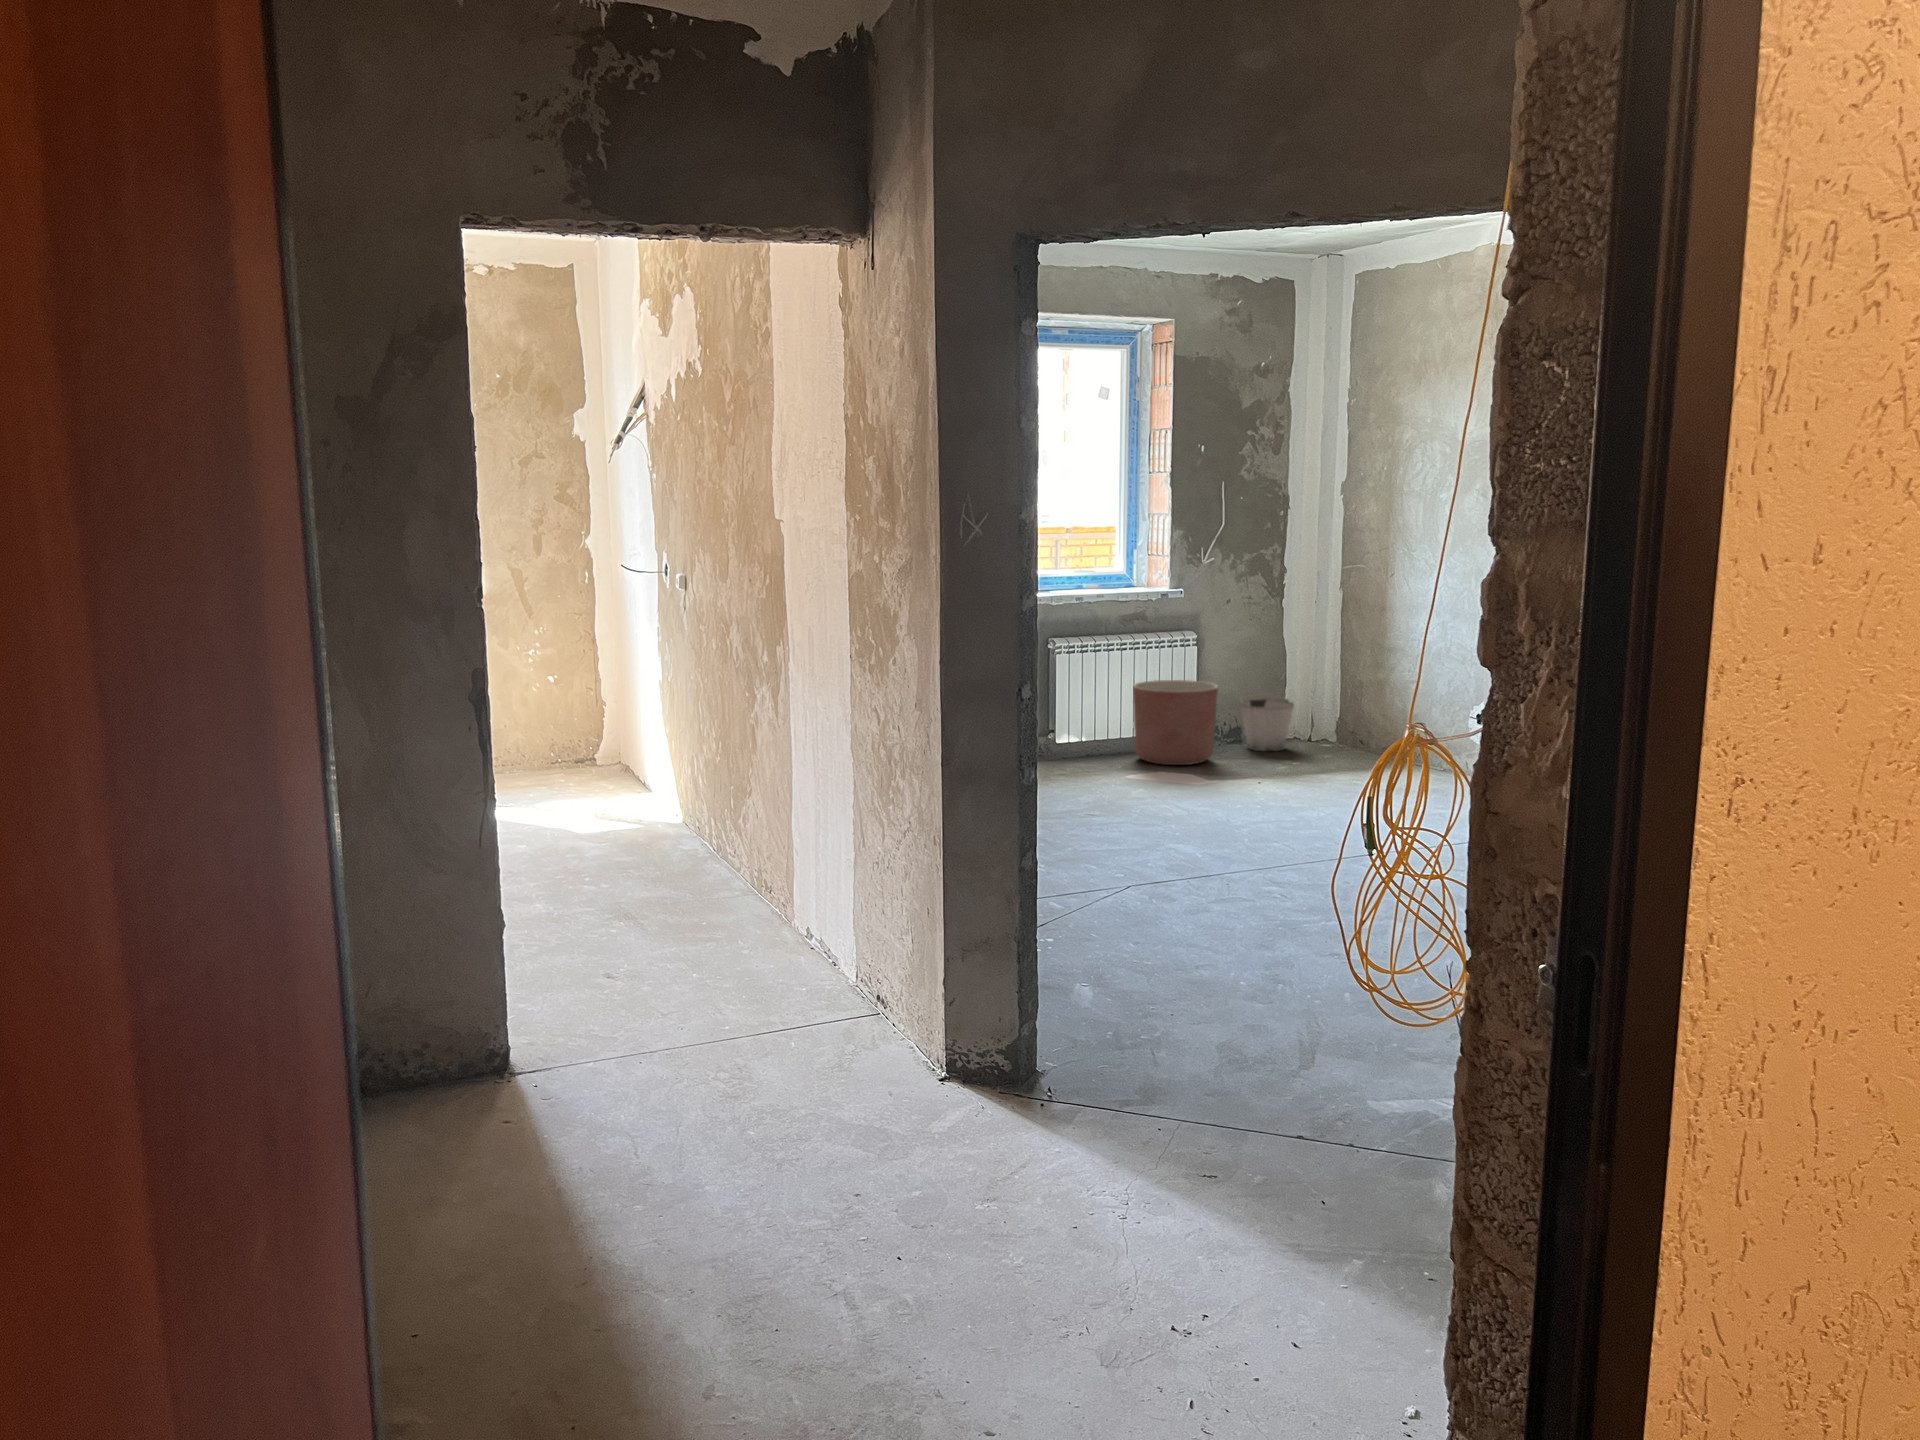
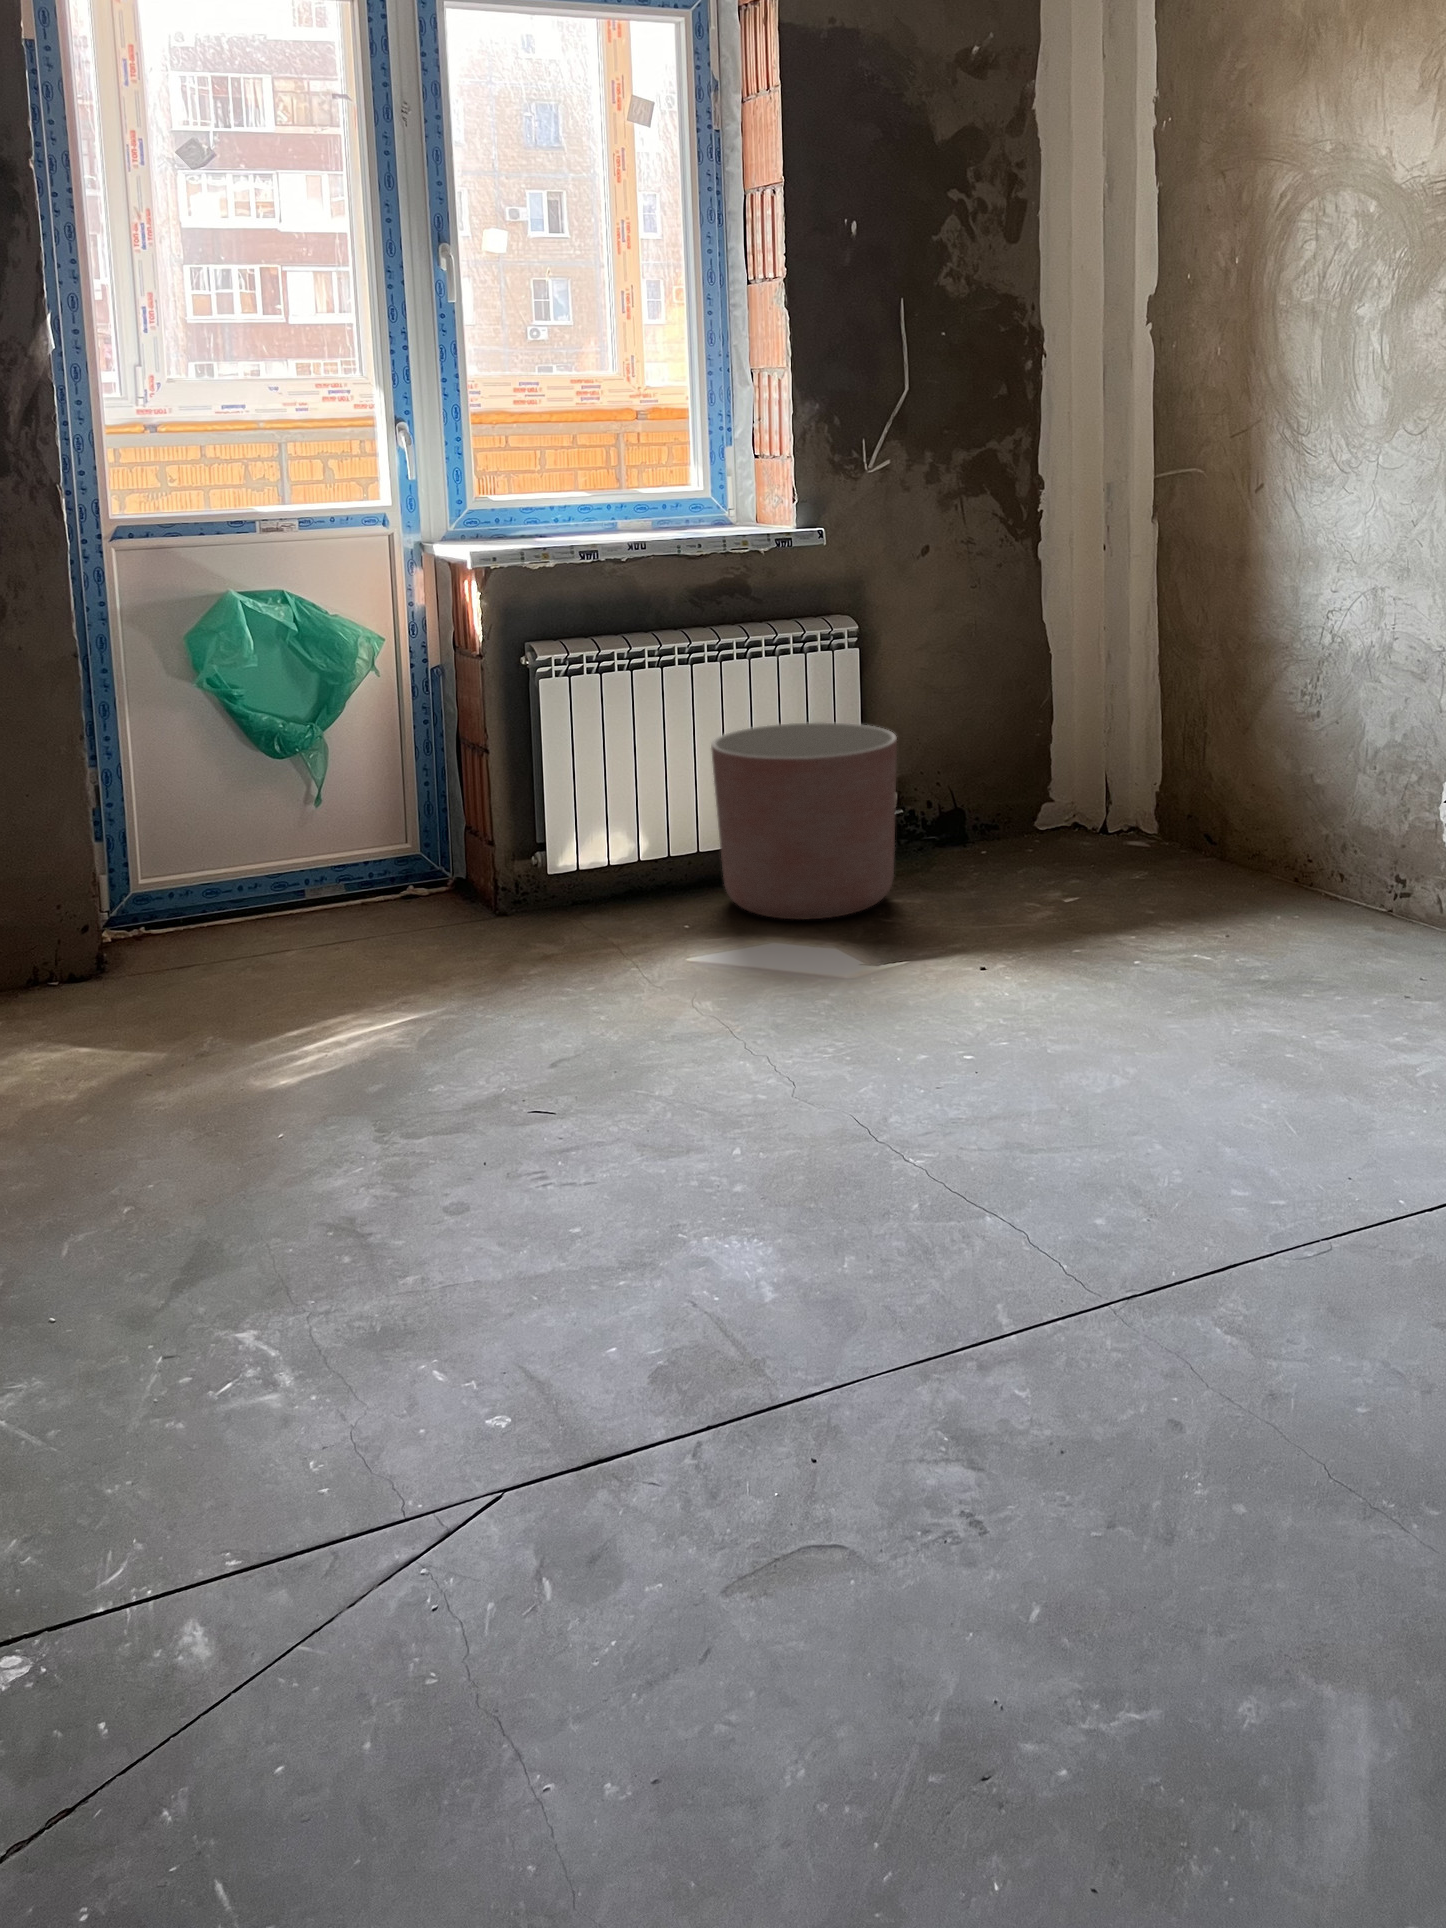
bucket: present [1240,691,1294,751] -> none [955,733,1069,865]

